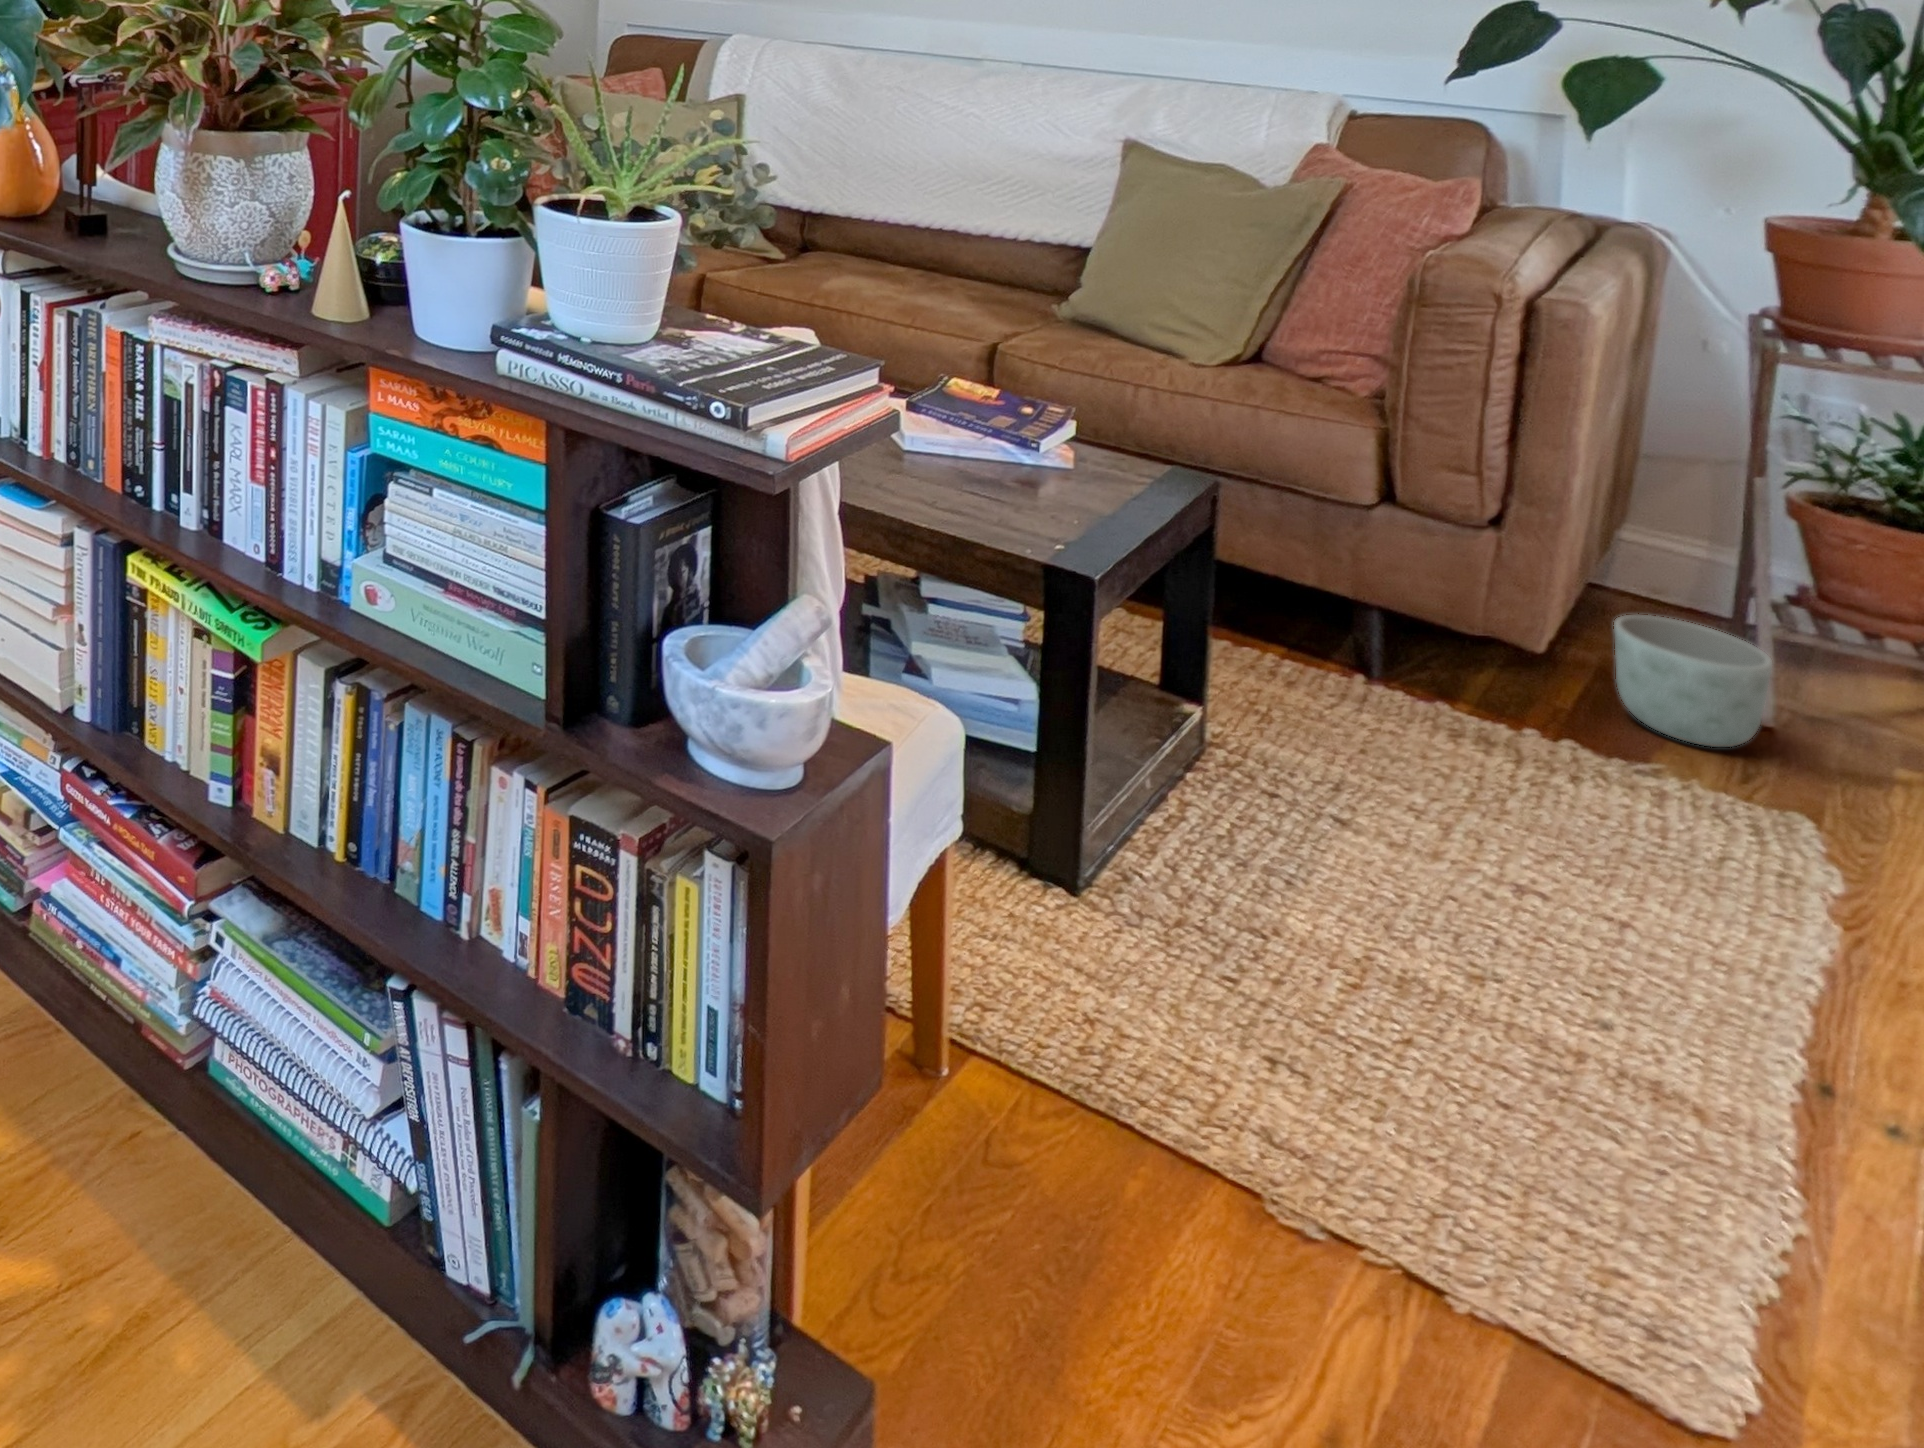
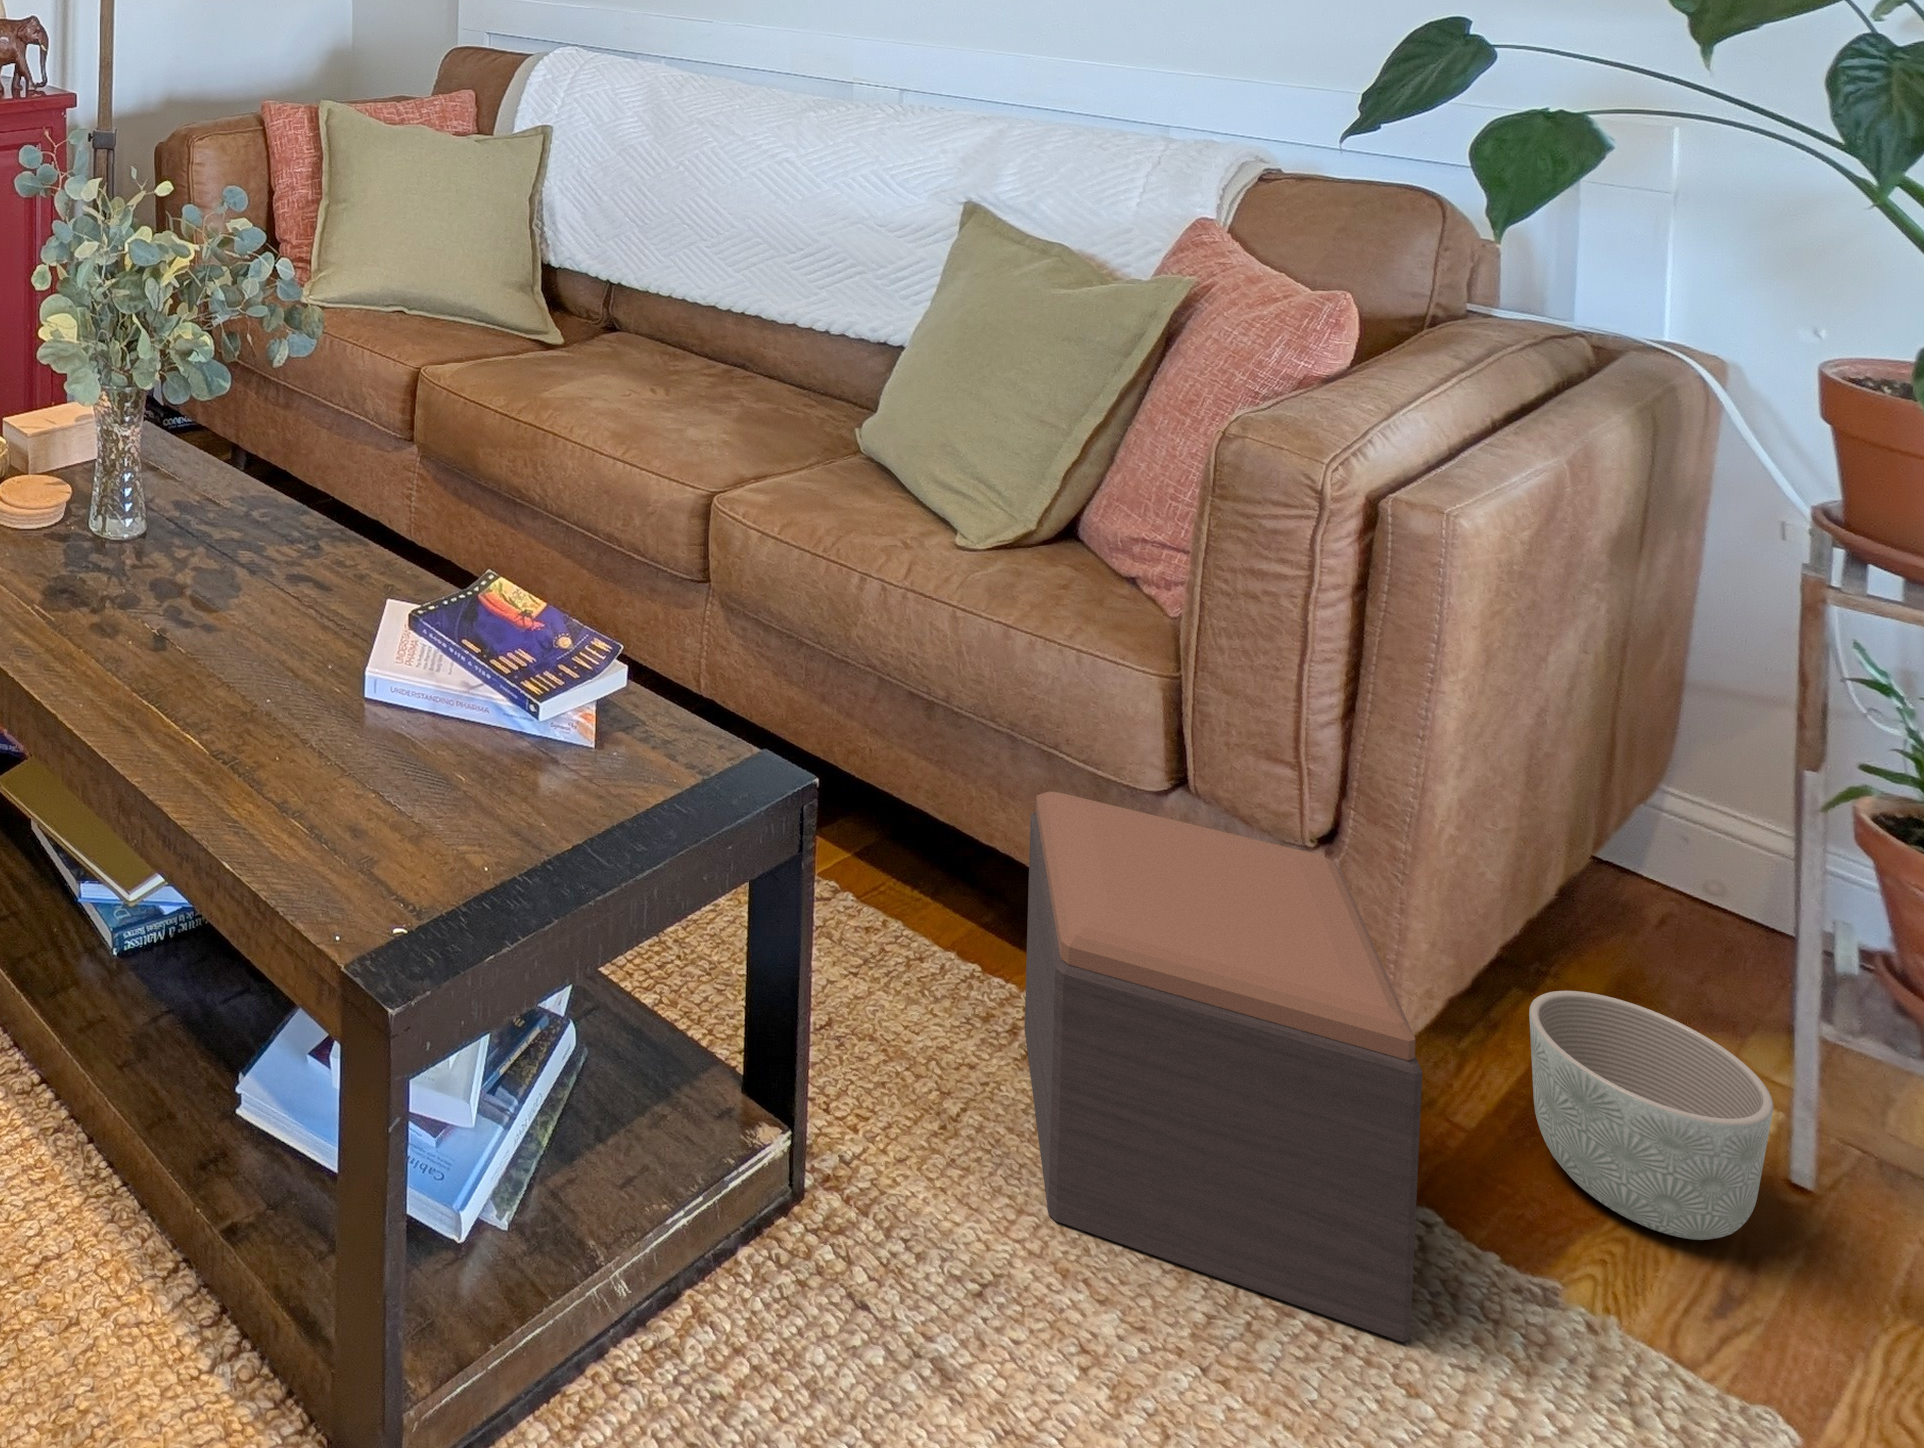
footstool: none [1286,508,1602,799] -> present [1025,791,1422,1342]

